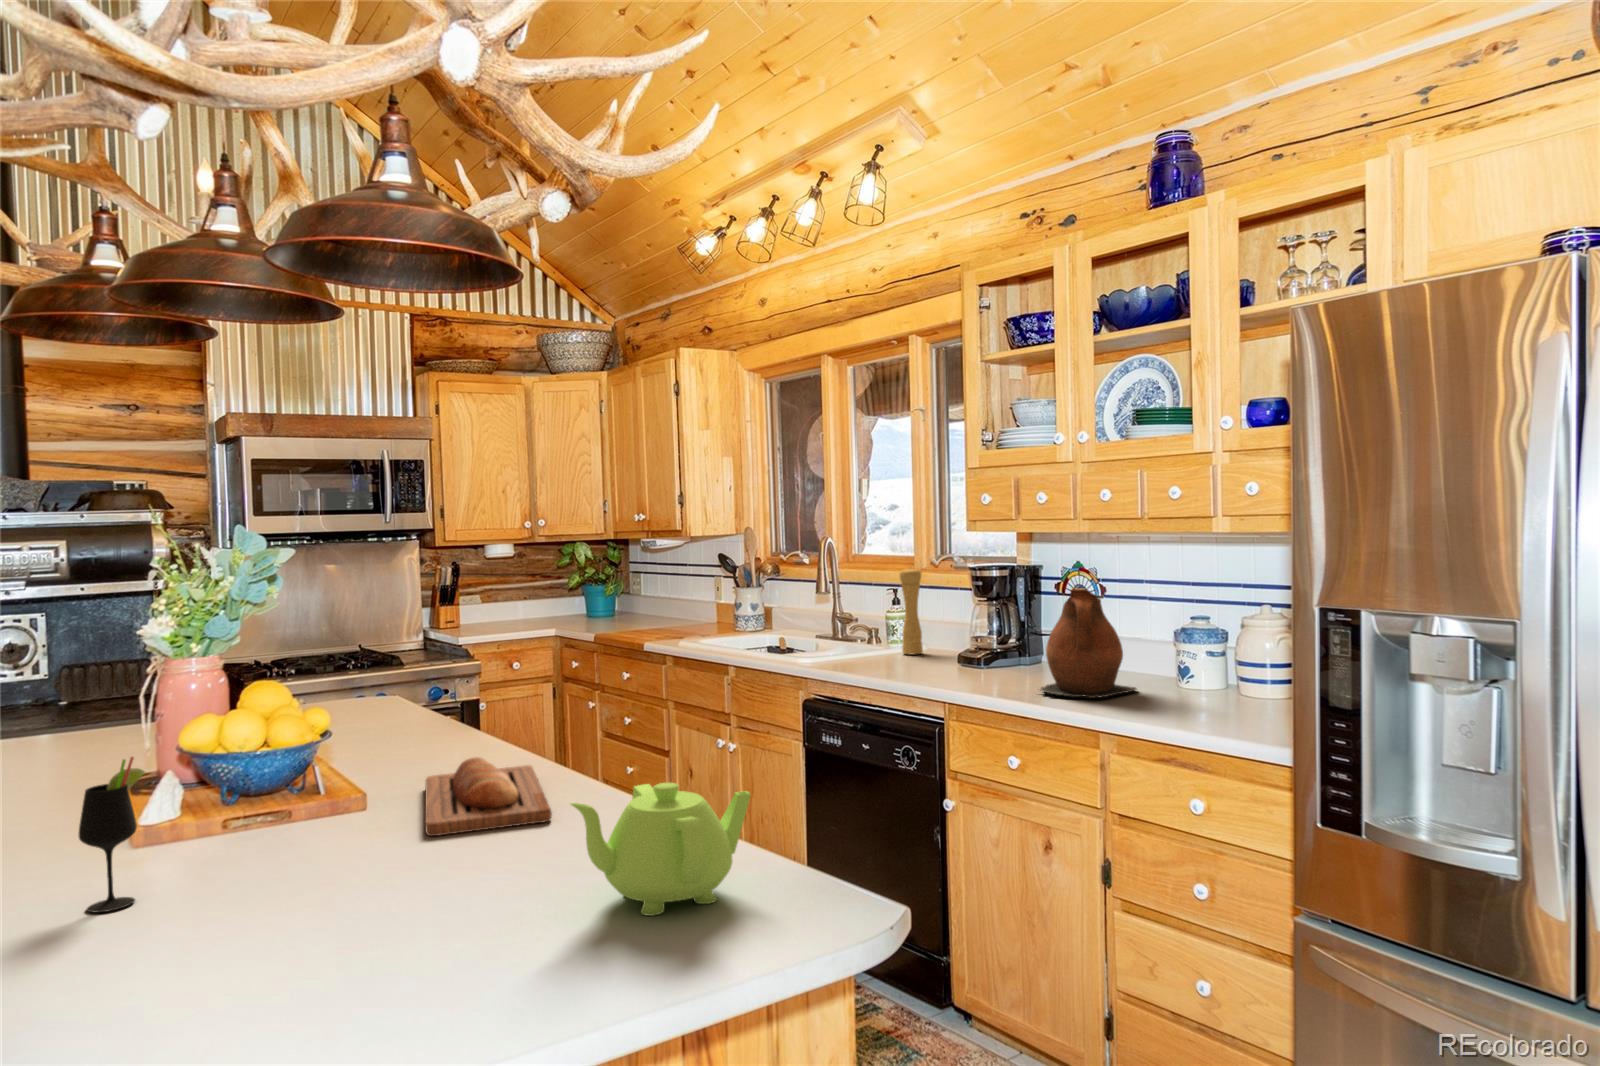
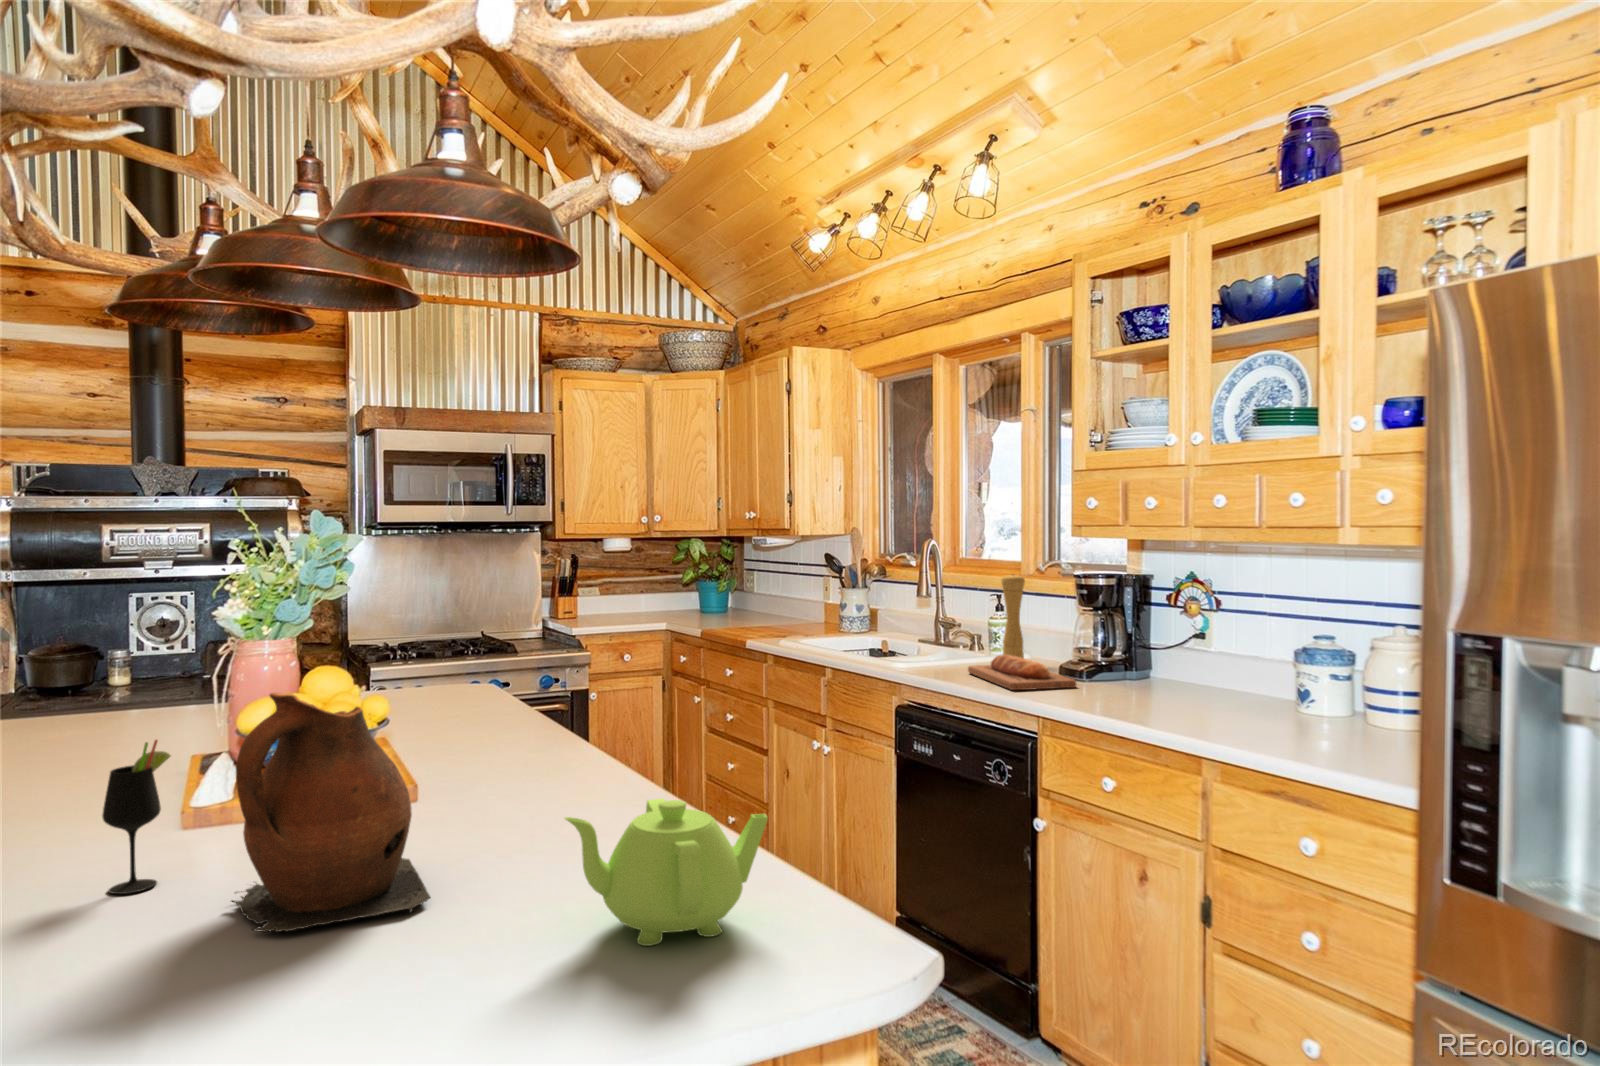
ceramic pitcher: present [1040,589,1137,698] -> present [232,693,430,932]
bread loaf: present [425,757,552,836] -> present [968,655,1077,690]

